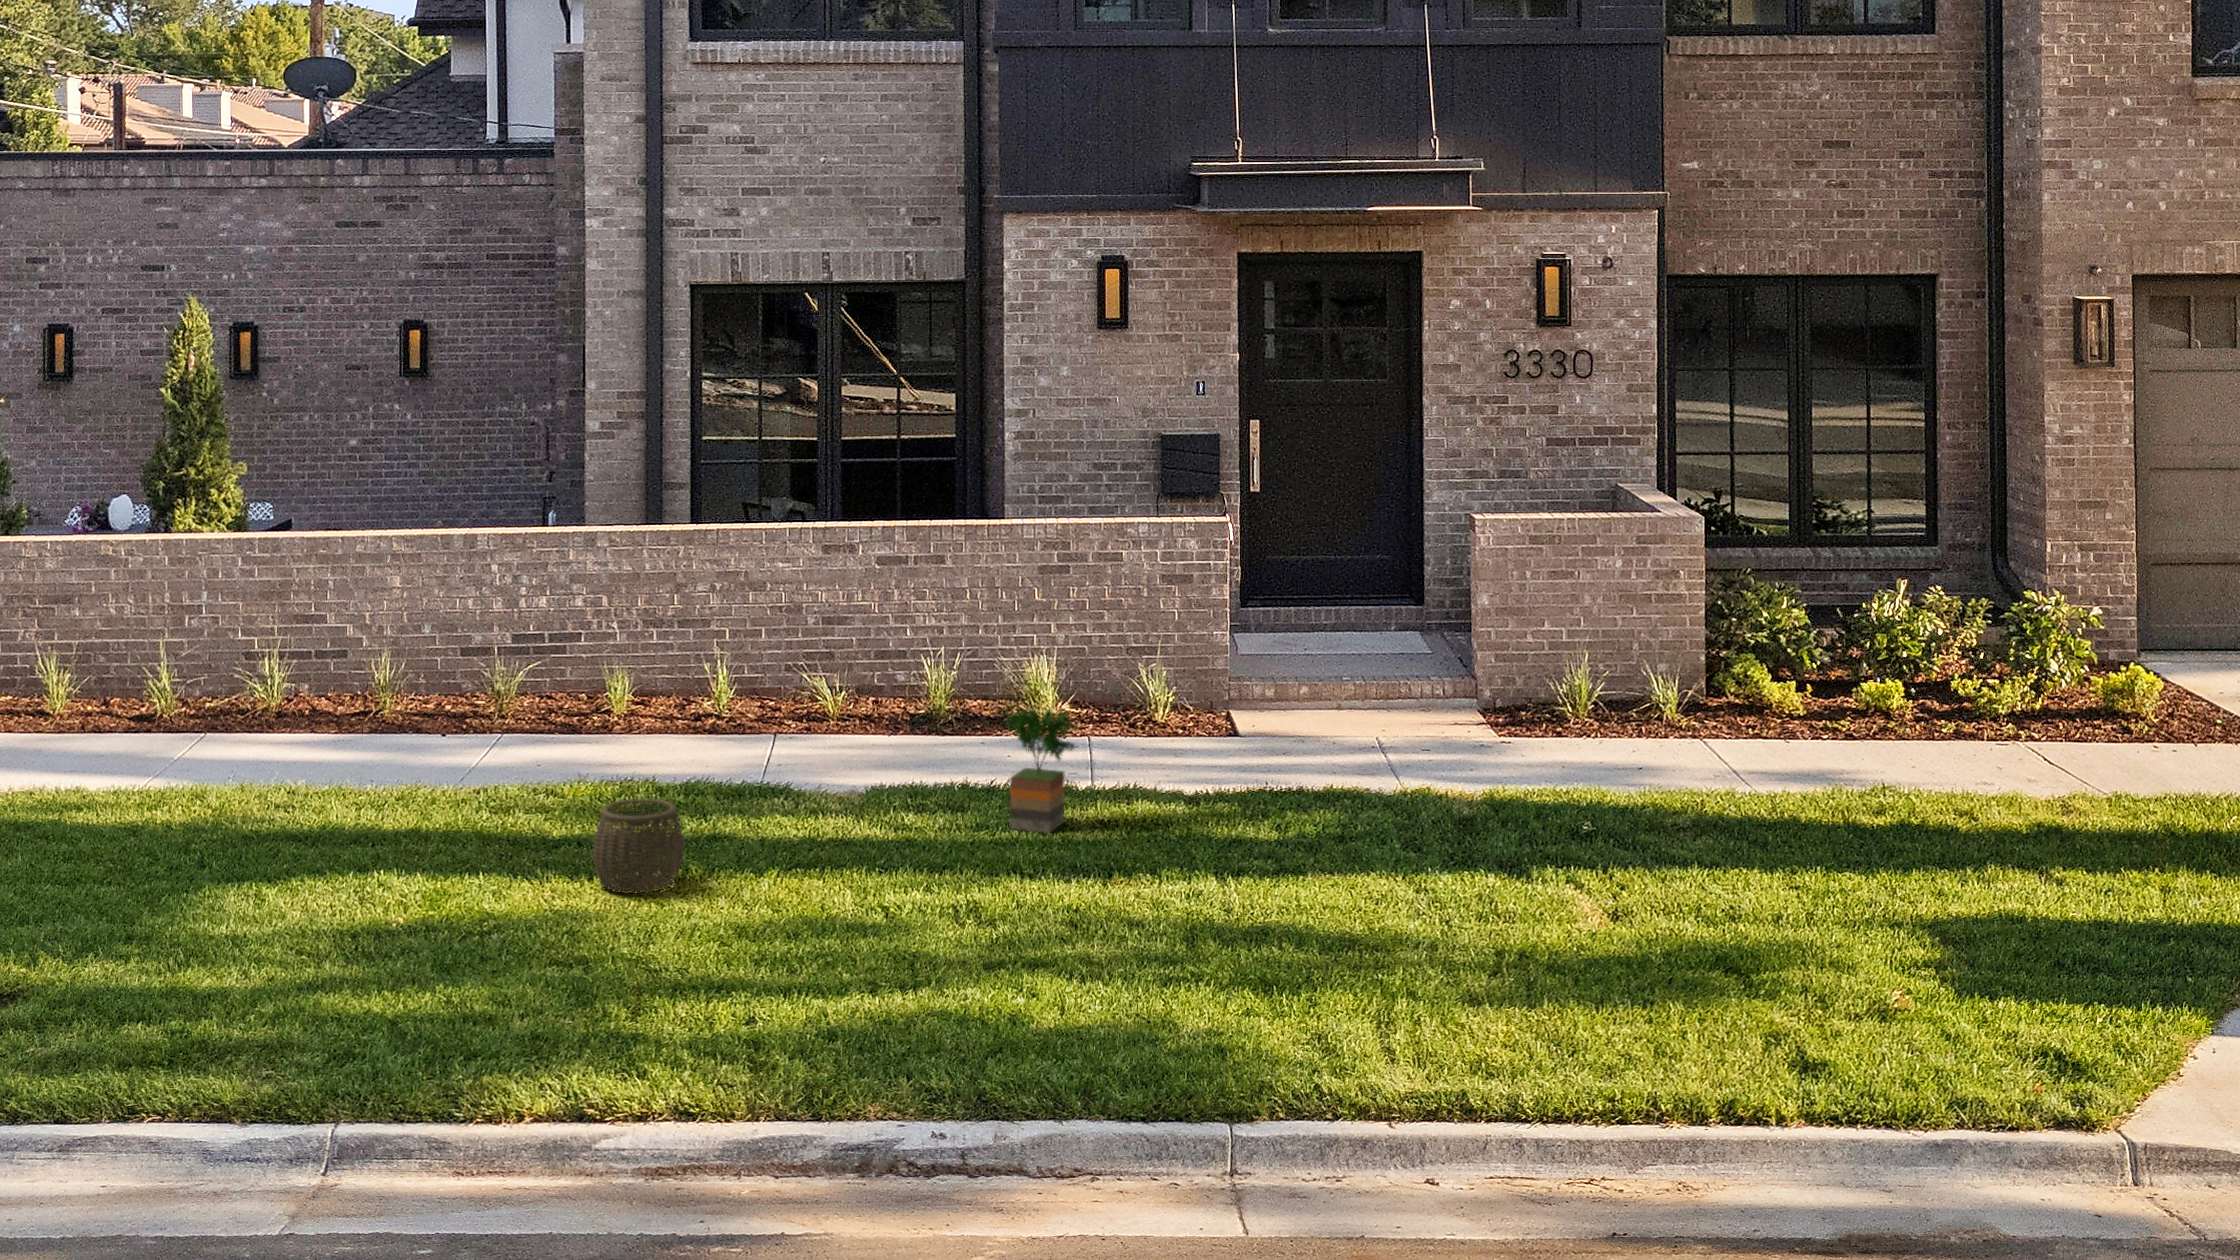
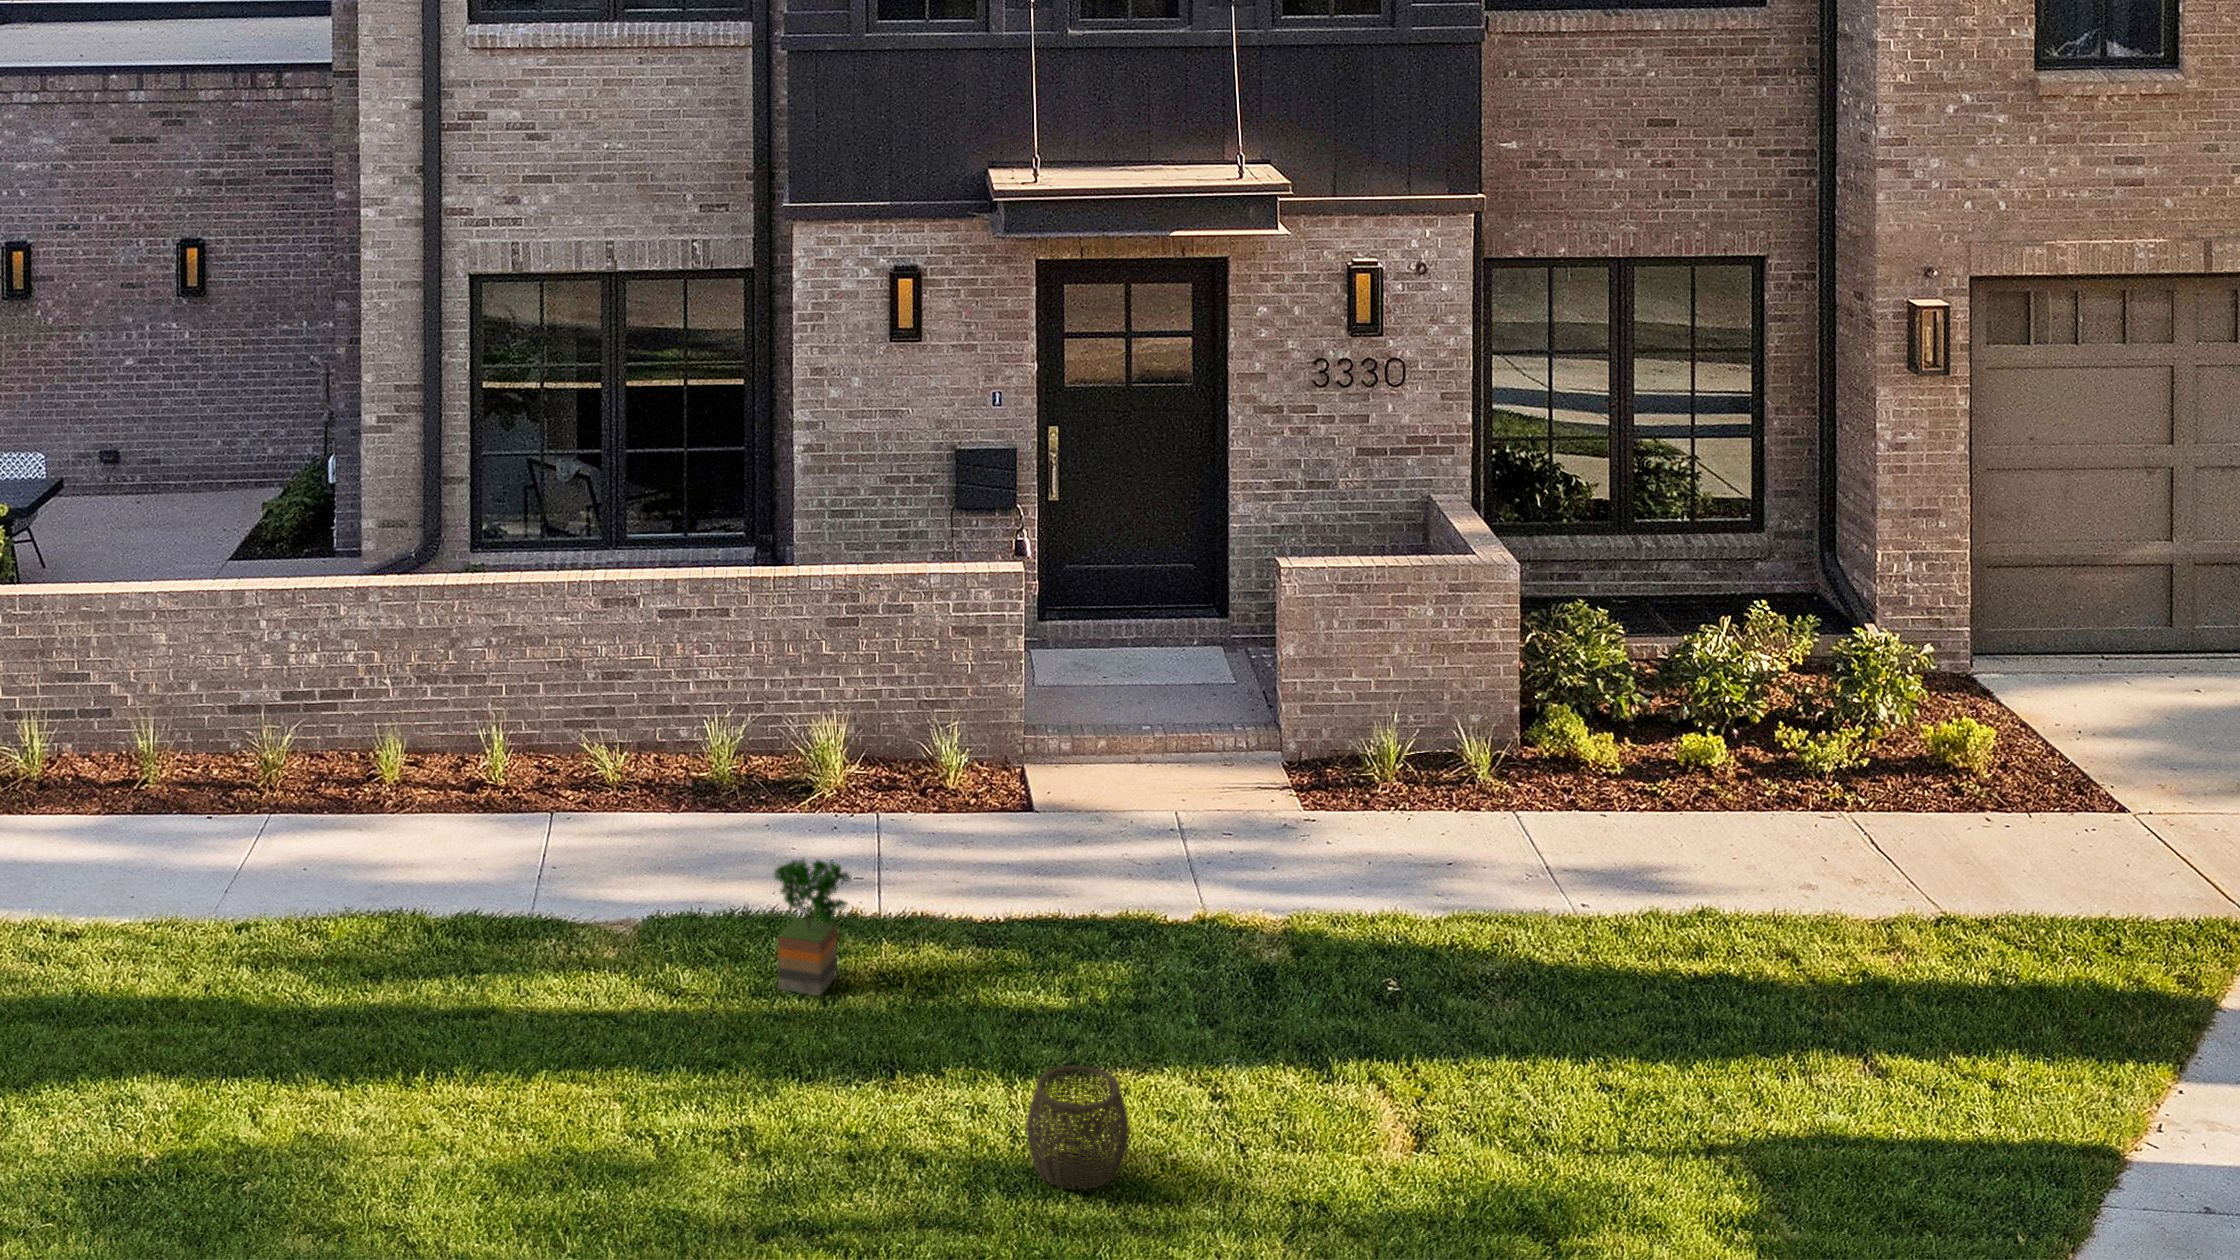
woven basket: present [593,799,684,894] -> present [1026,1066,1129,1191]

